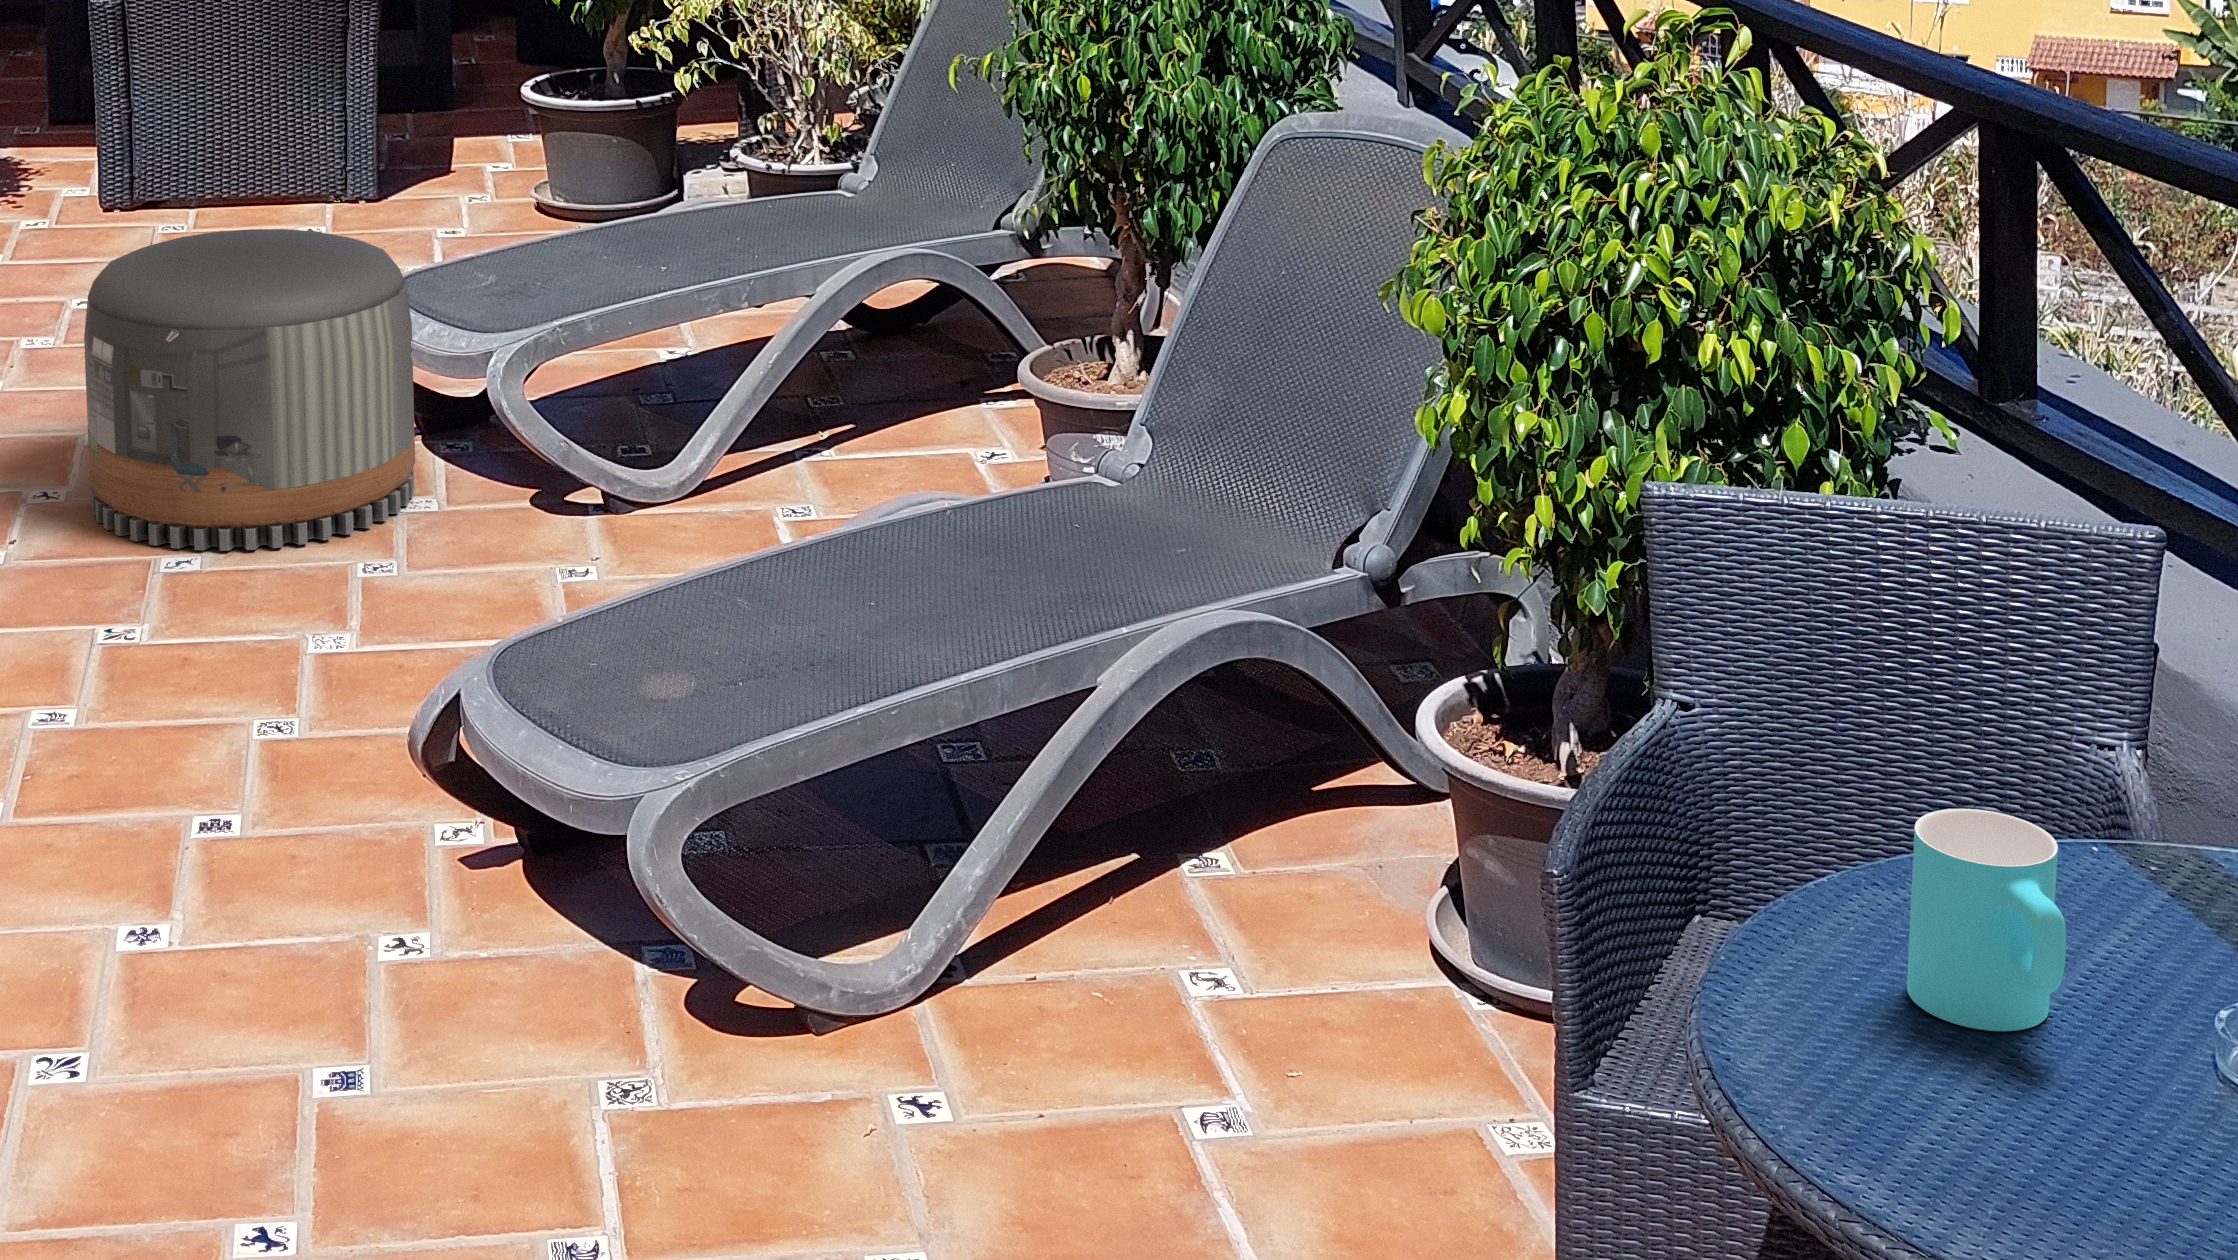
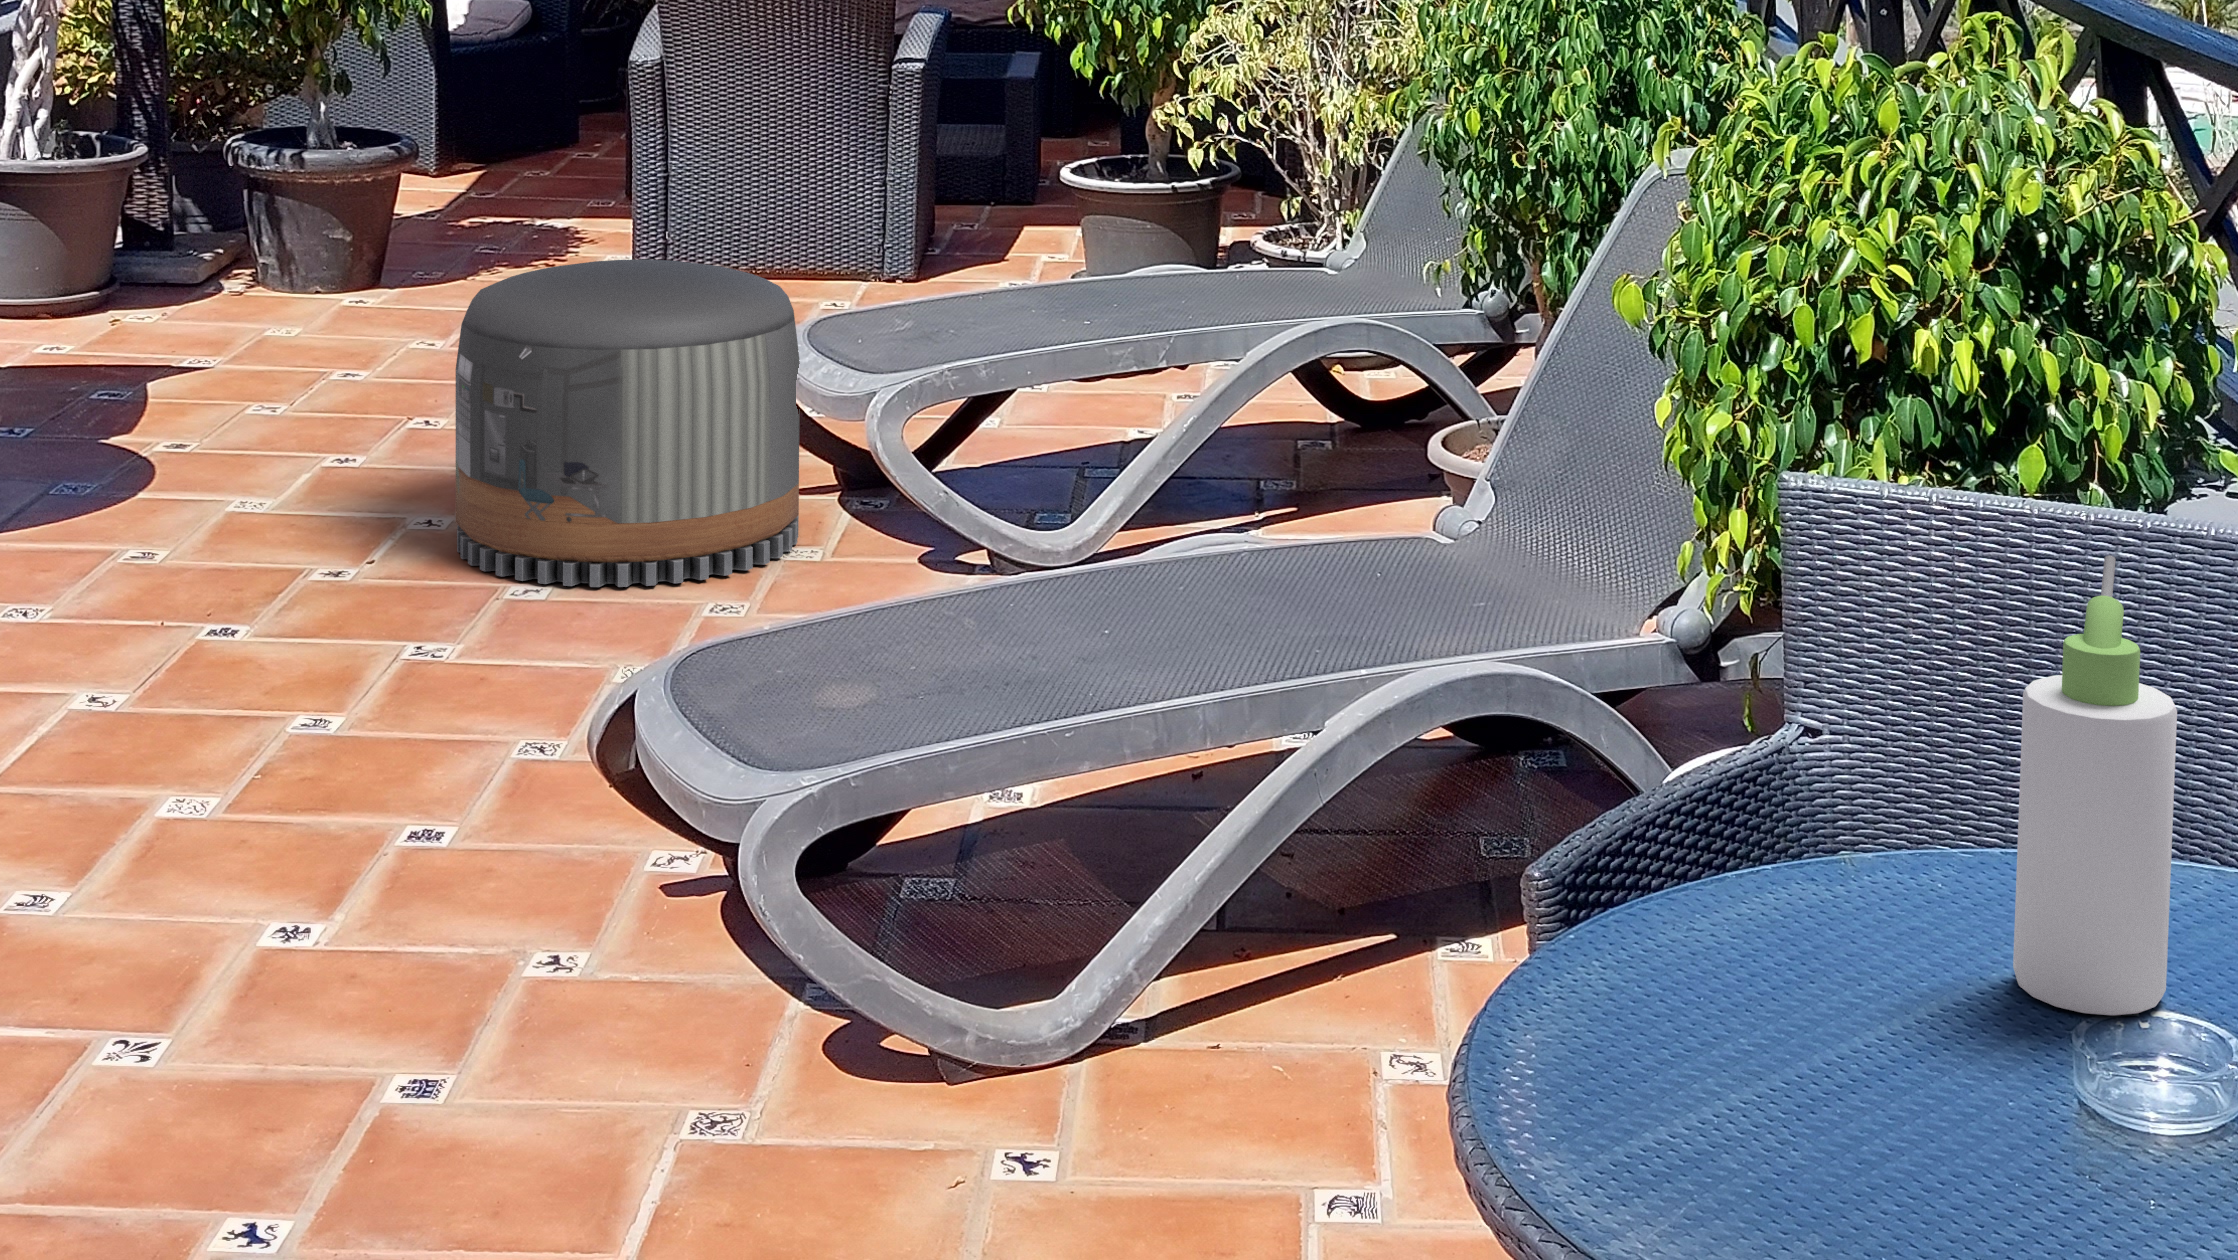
bottle: none [2057,600,2193,959] -> present [2013,555,2177,1015]
cup: present [1907,809,2066,1031] -> none [1756,791,1937,1073]

